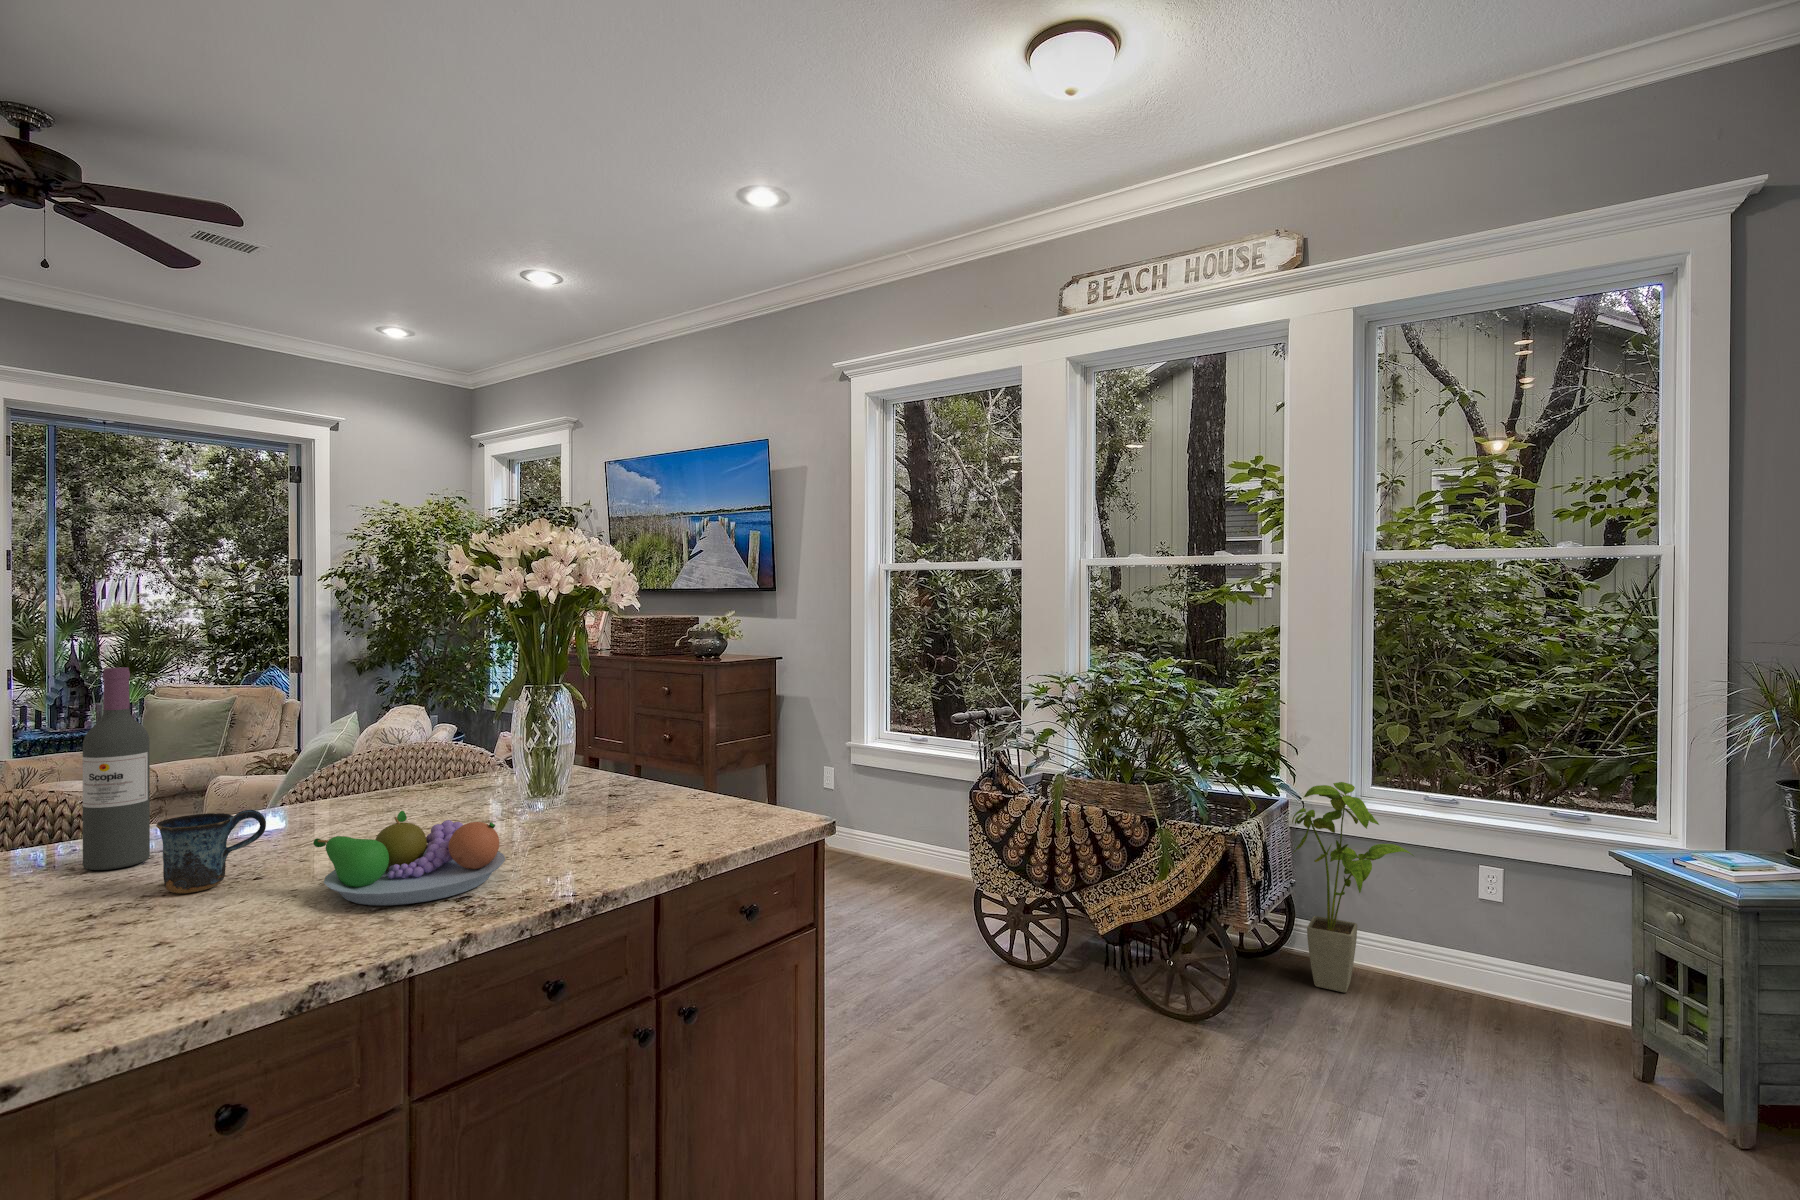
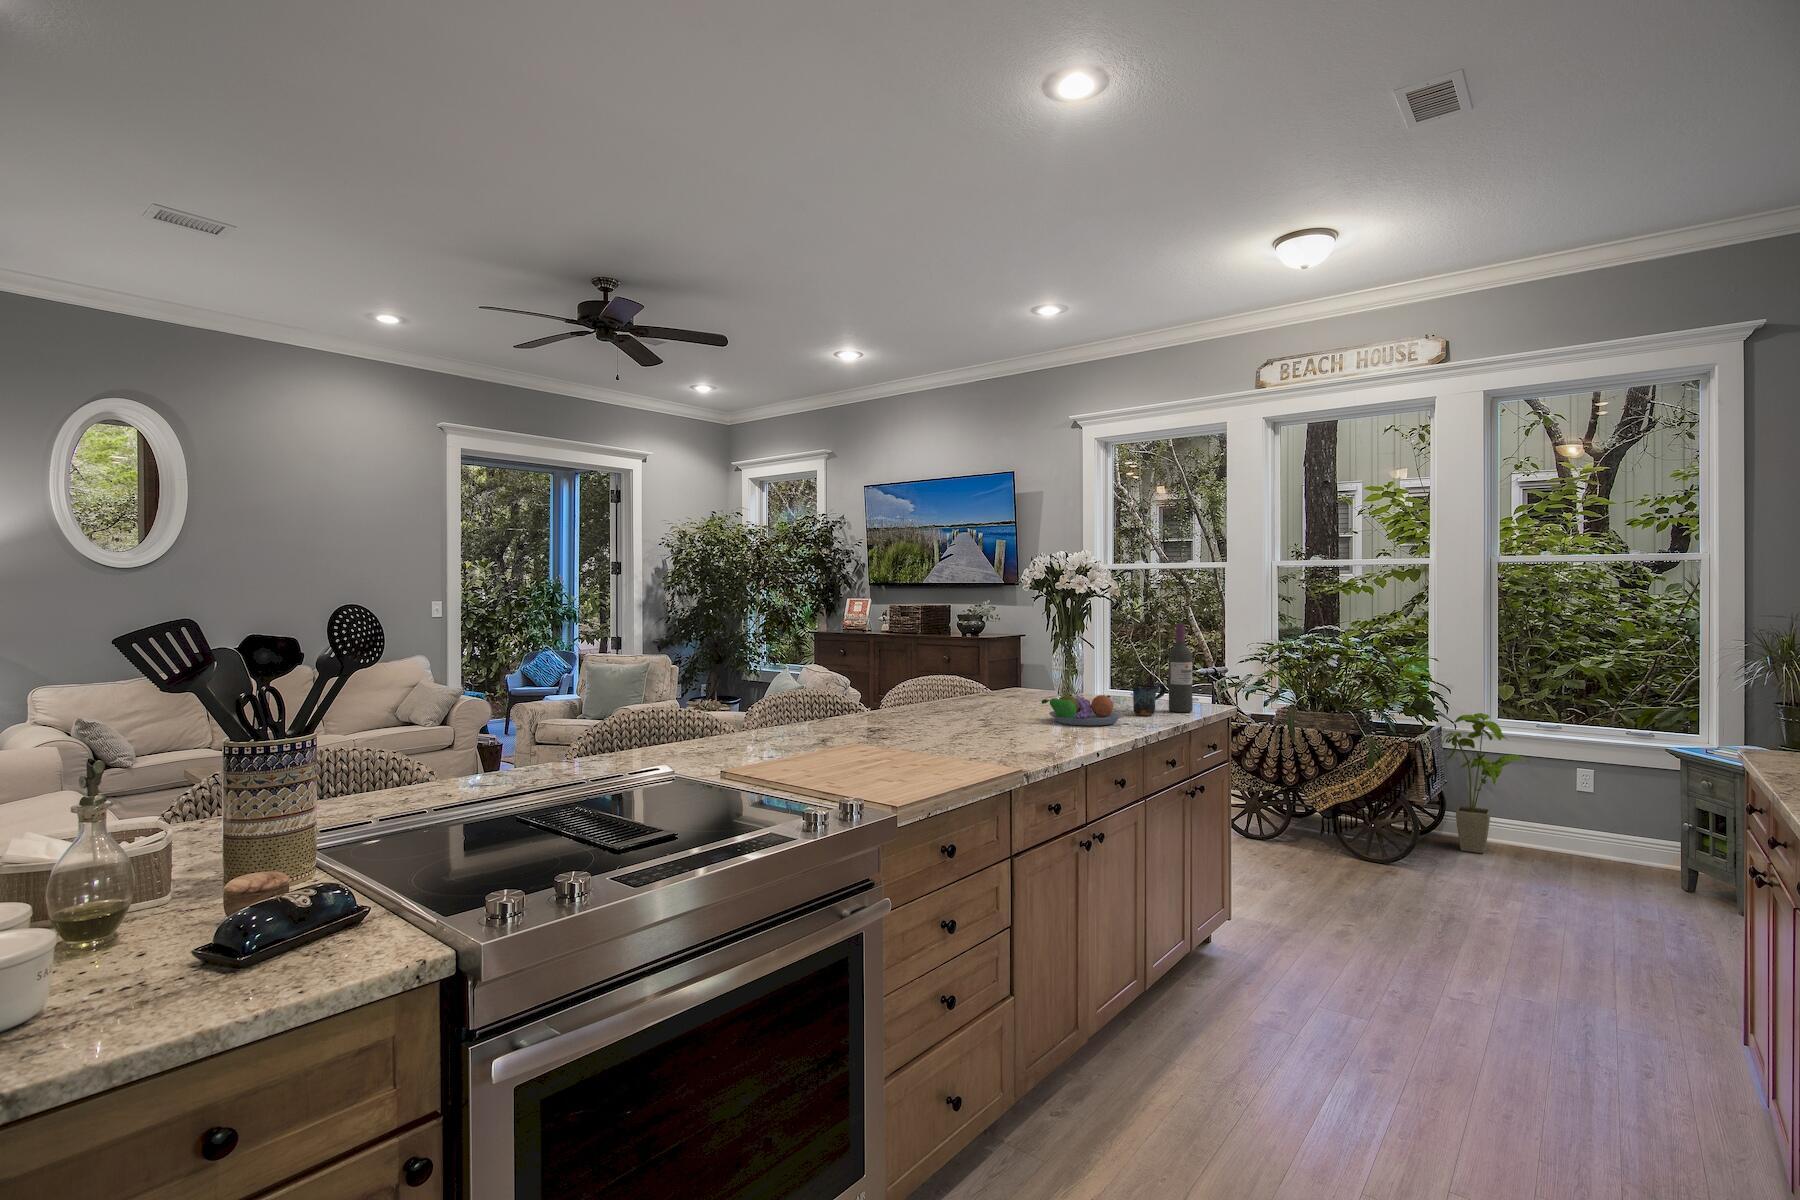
wine bottle: present [83,667,150,870] -> present [1169,623,1193,712]
mug: present [156,810,266,893] -> present [1131,683,1166,716]

